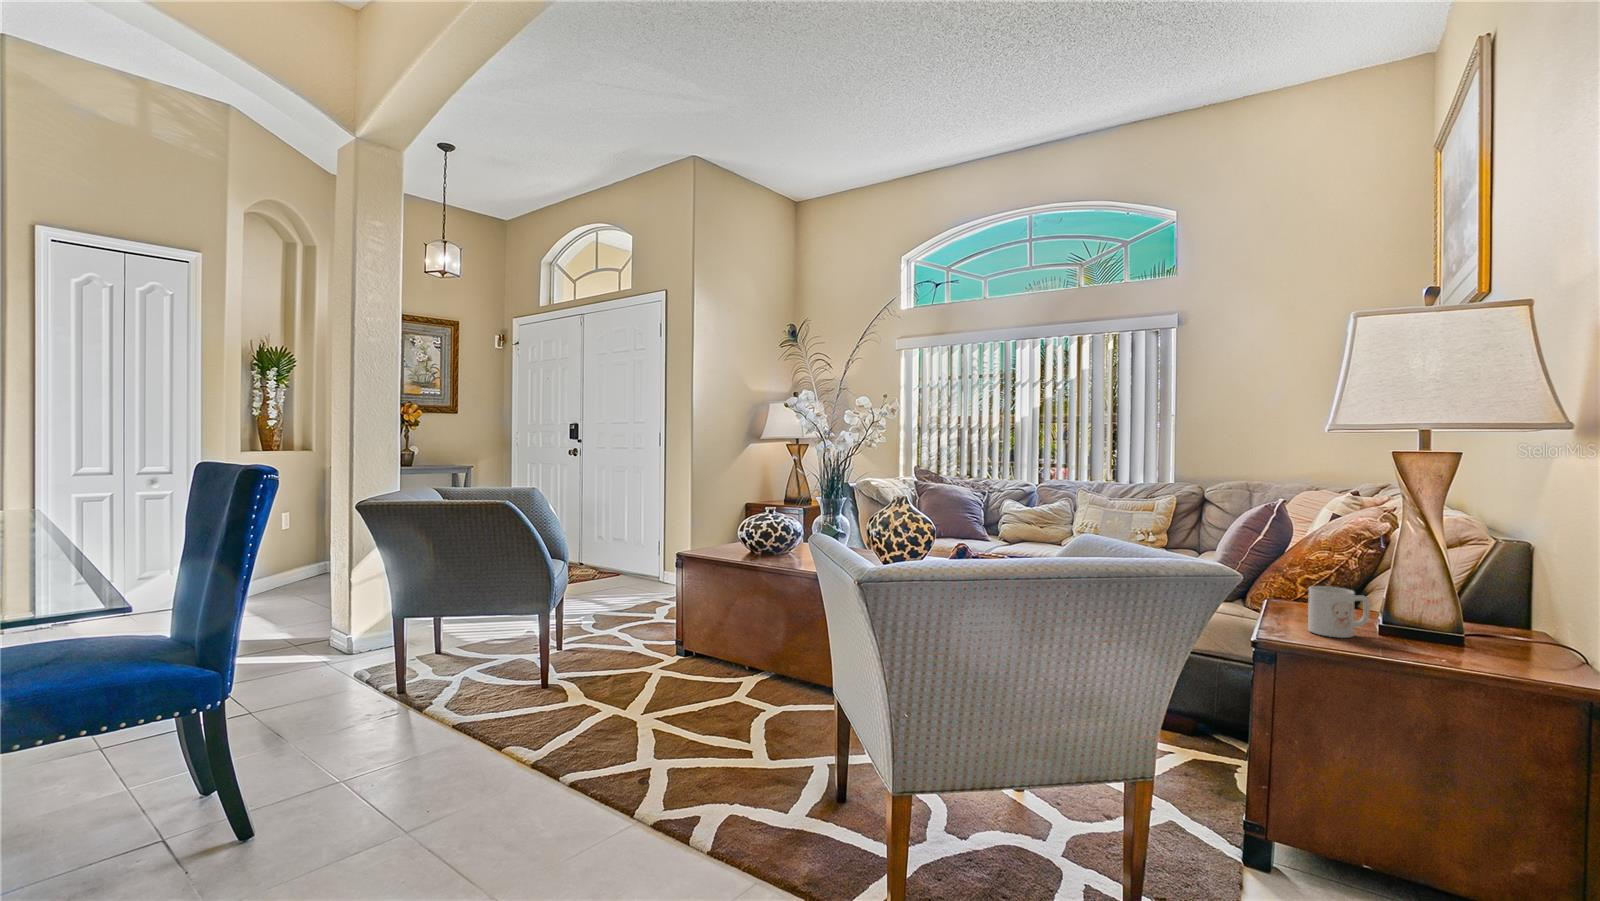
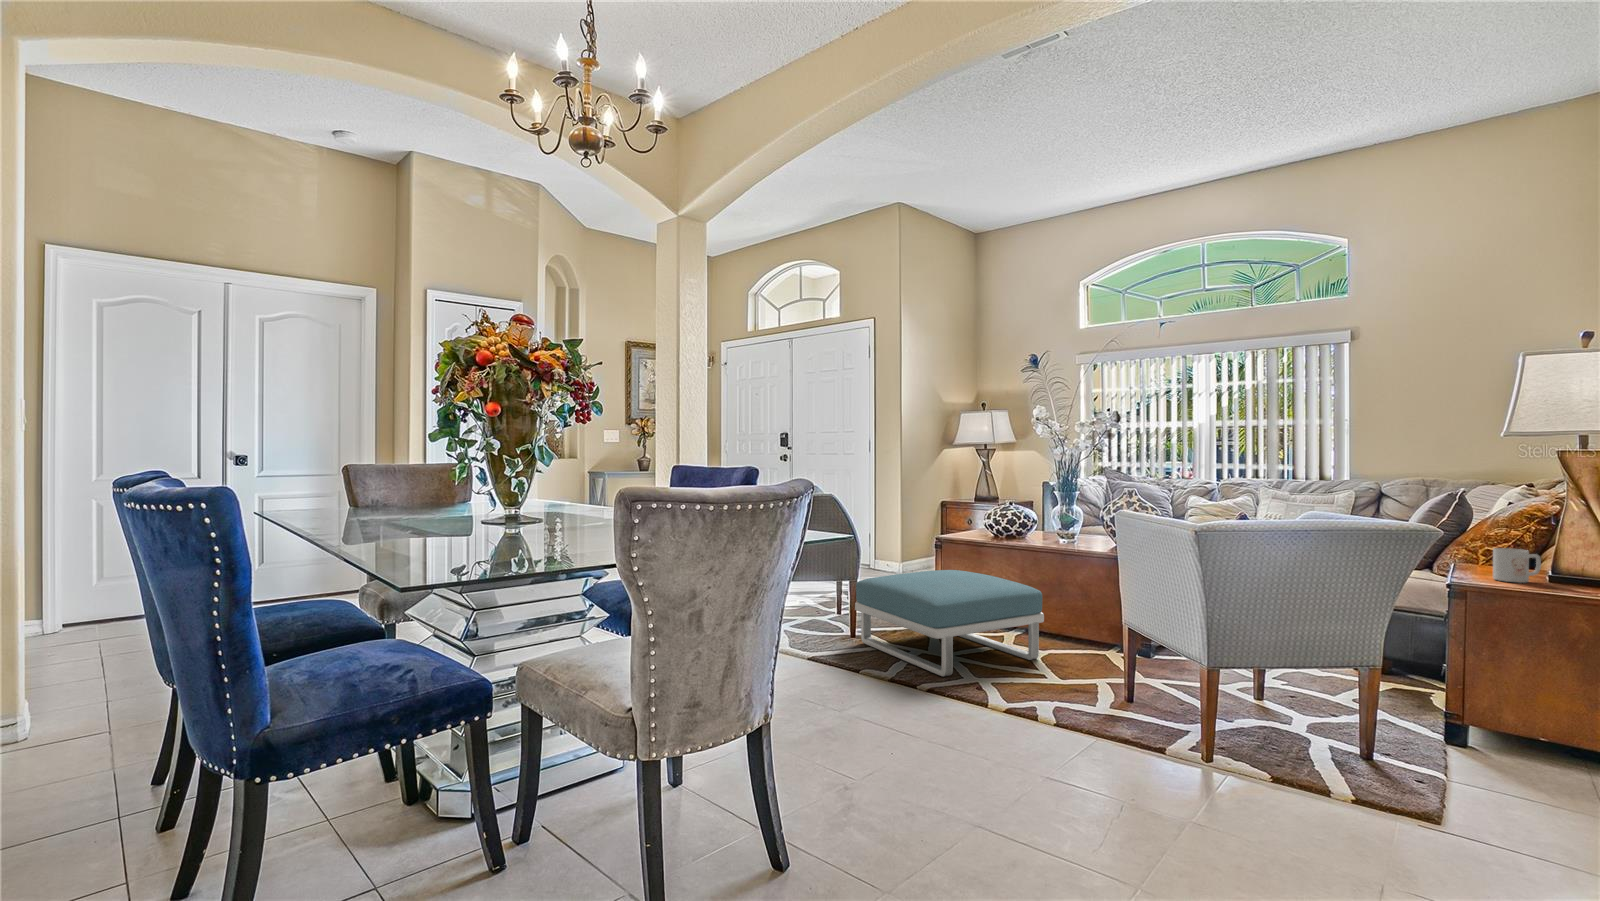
footstool: none [535,599,774,762] -> present [855,570,1044,676]

